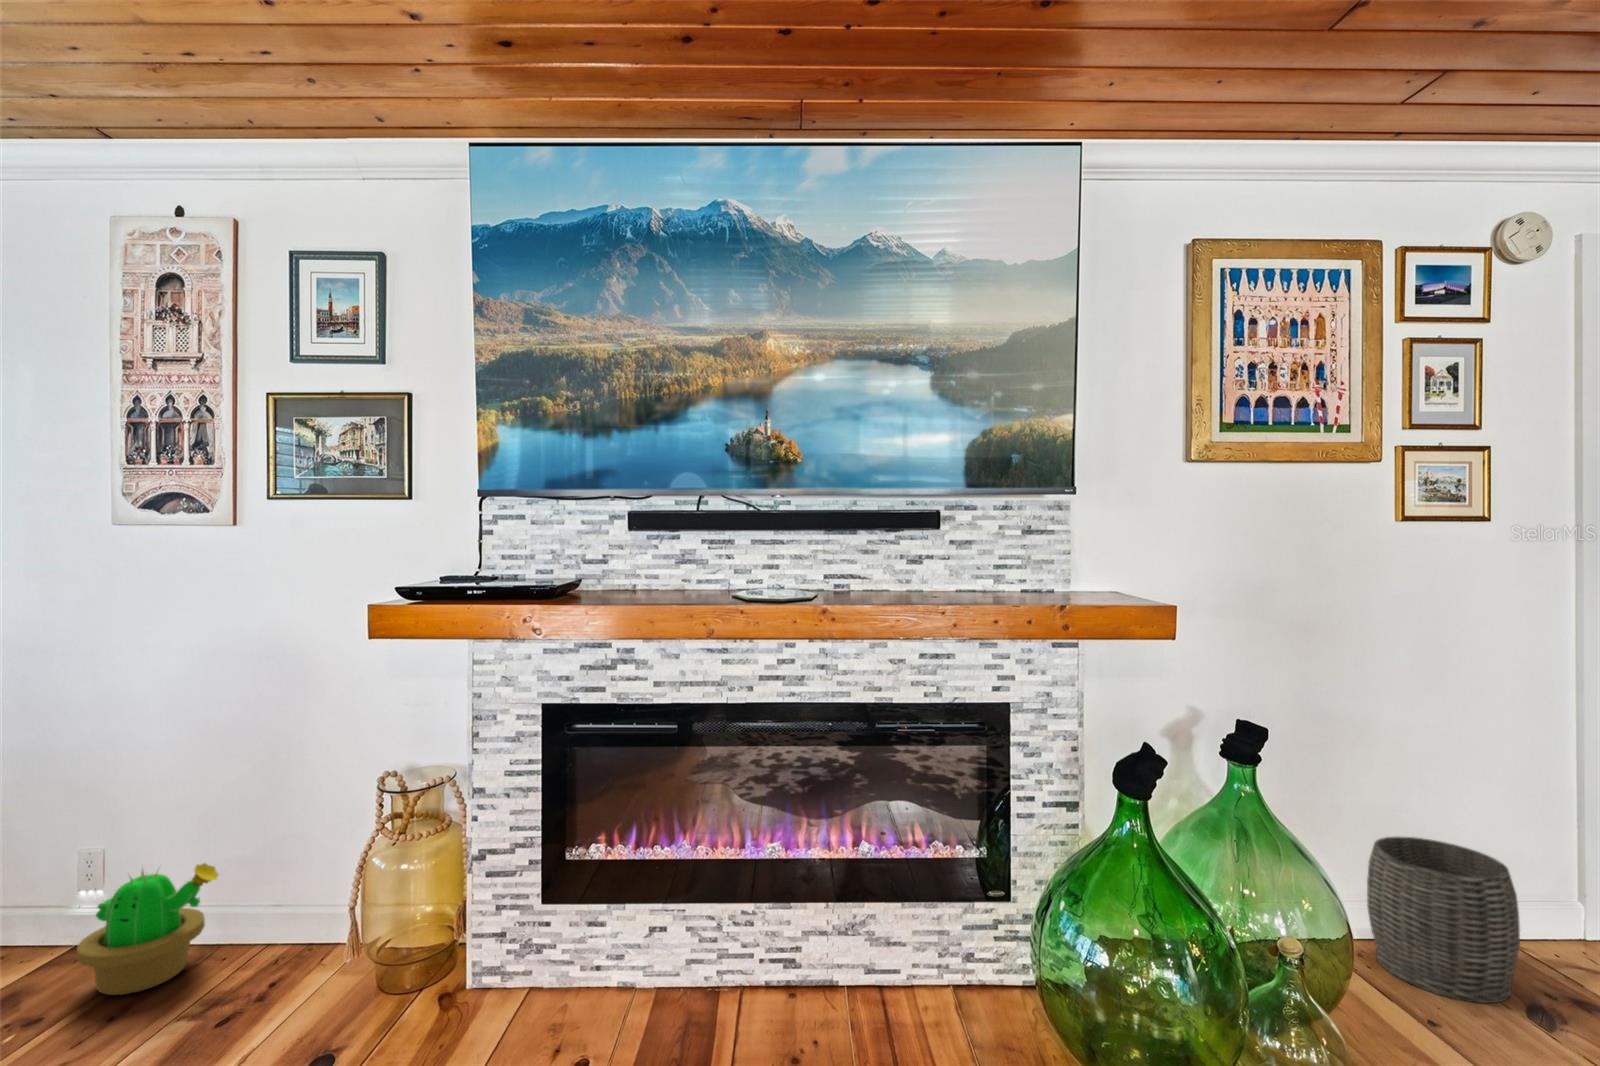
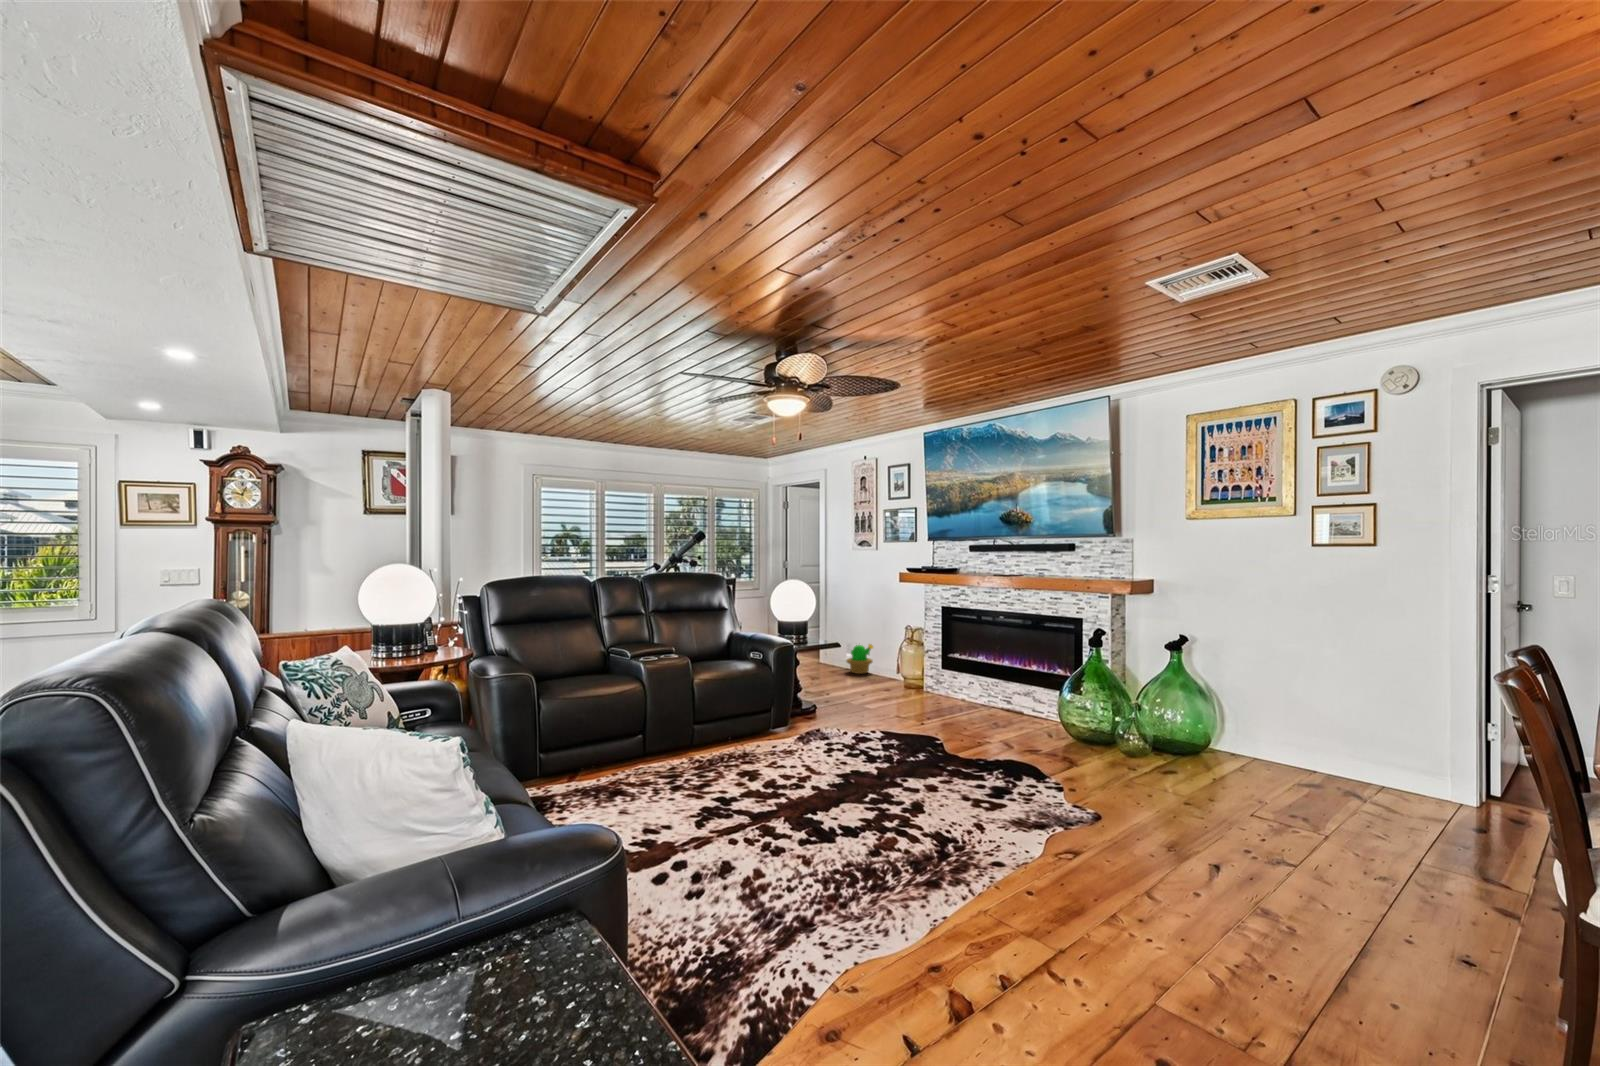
woven basket: present [1367,836,1520,1003] -> none [1250,709,1321,782]

